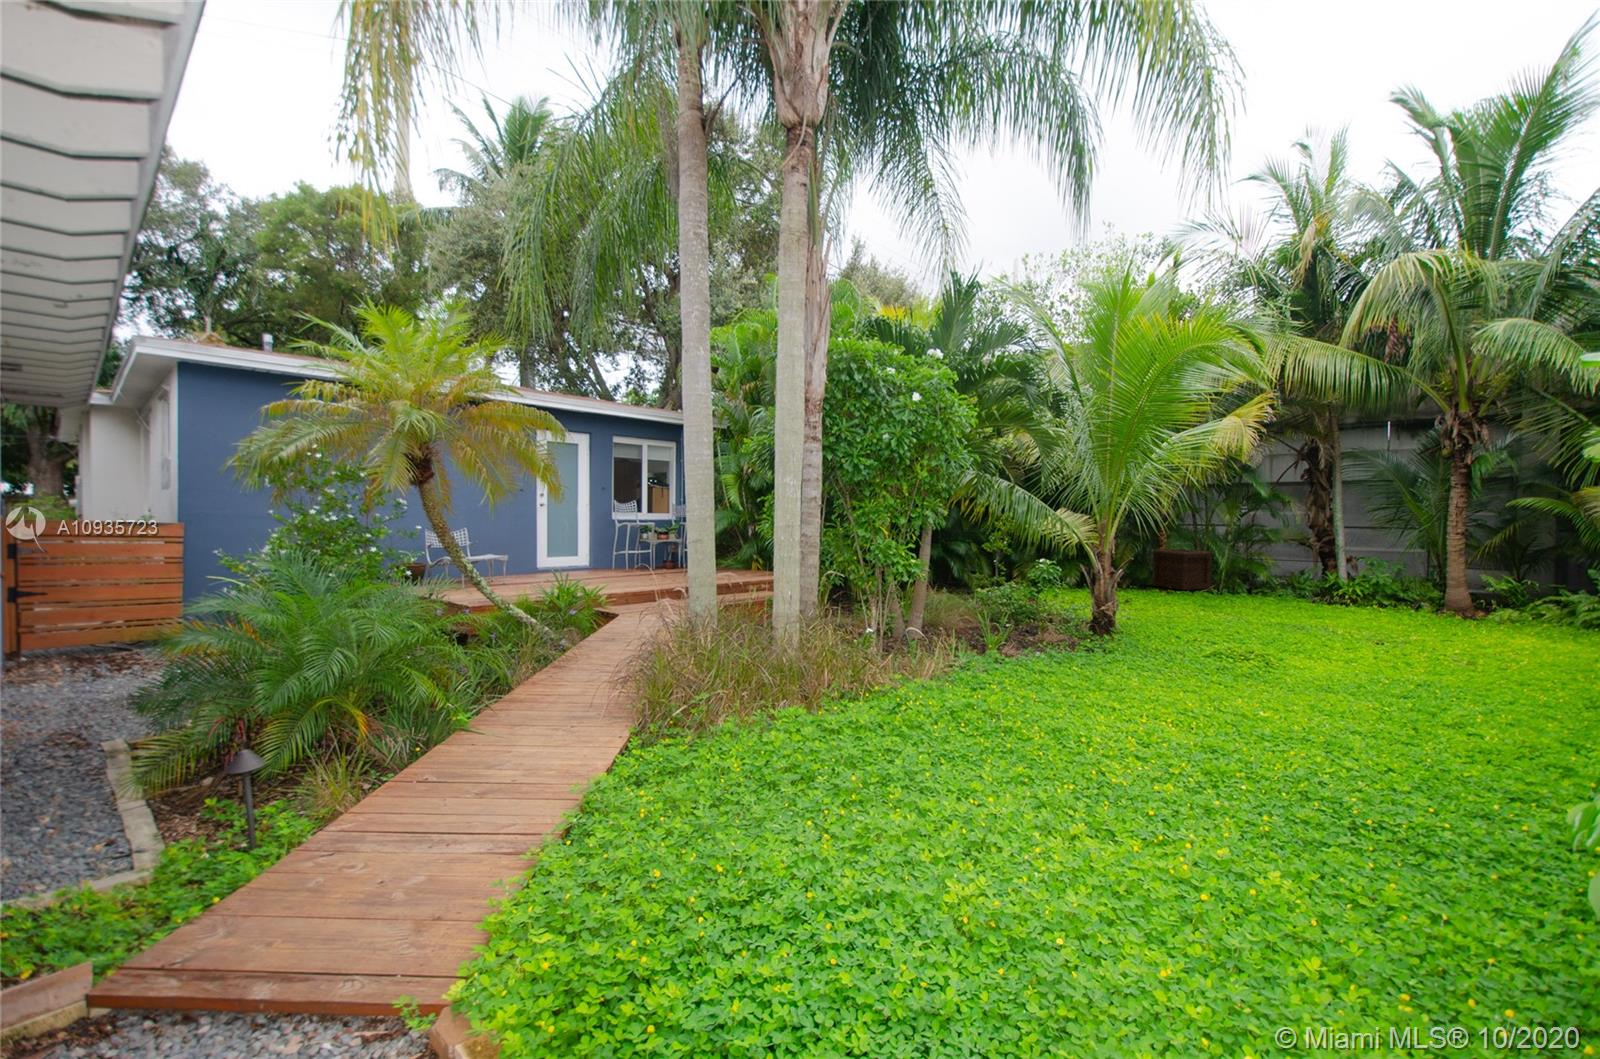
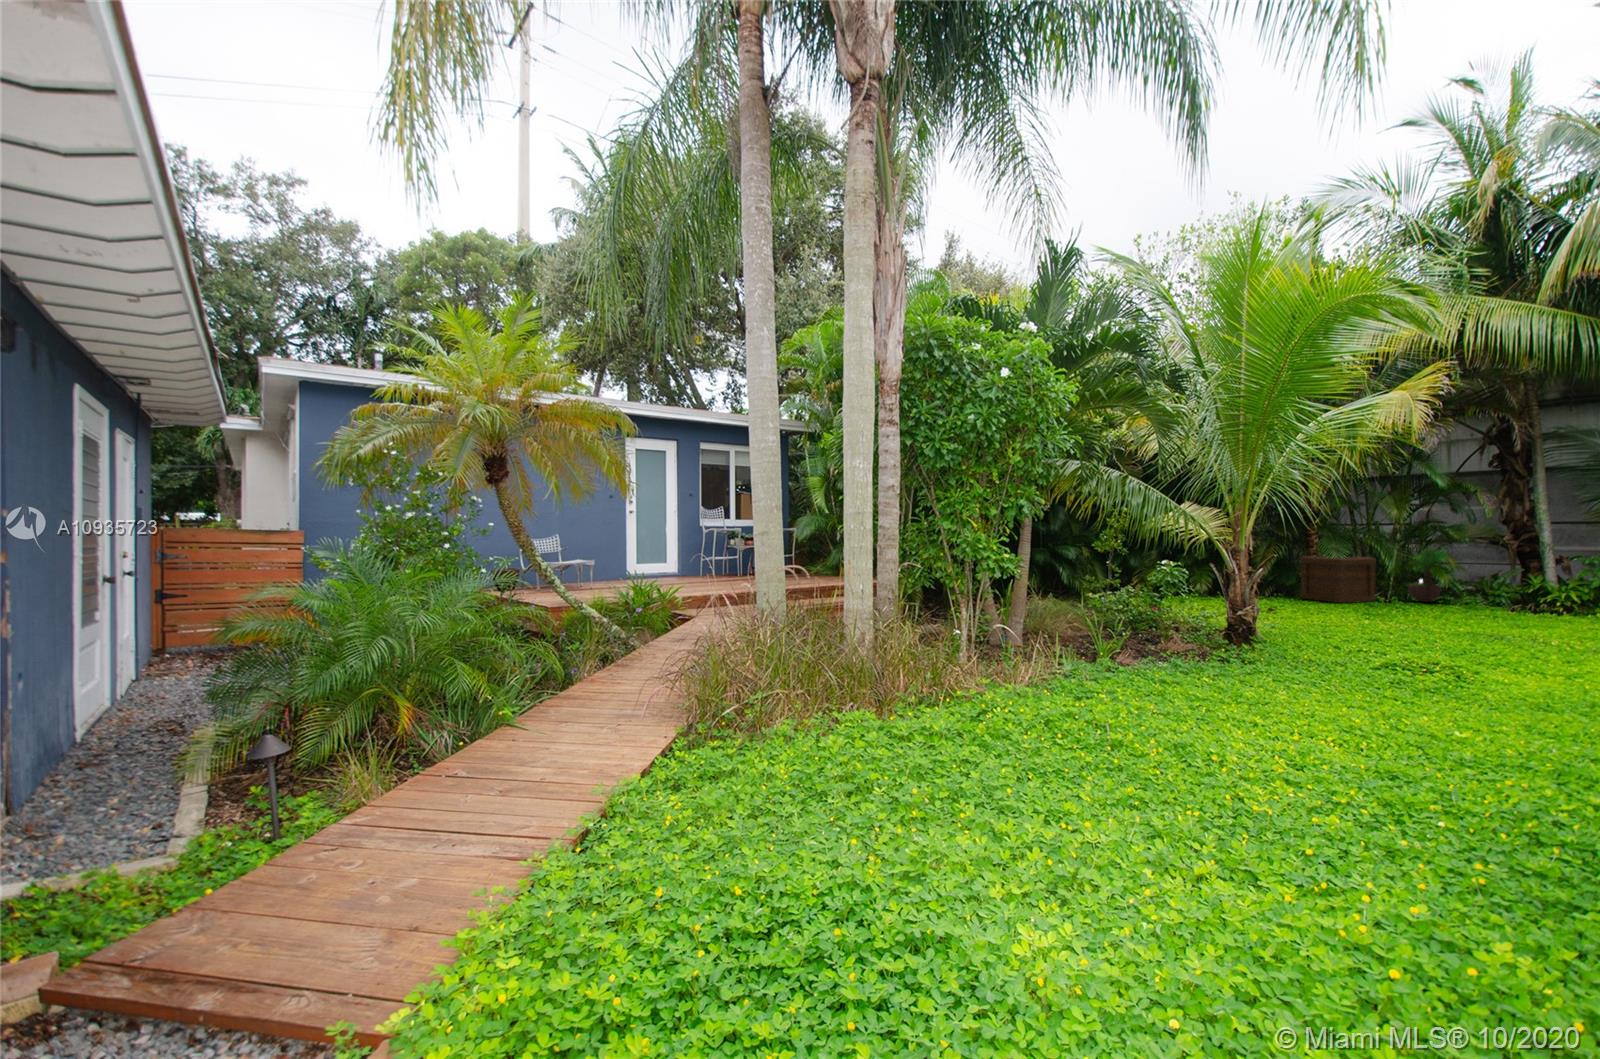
potted tree: none [1237,540,1269,589] -> present [1408,548,1447,602]

